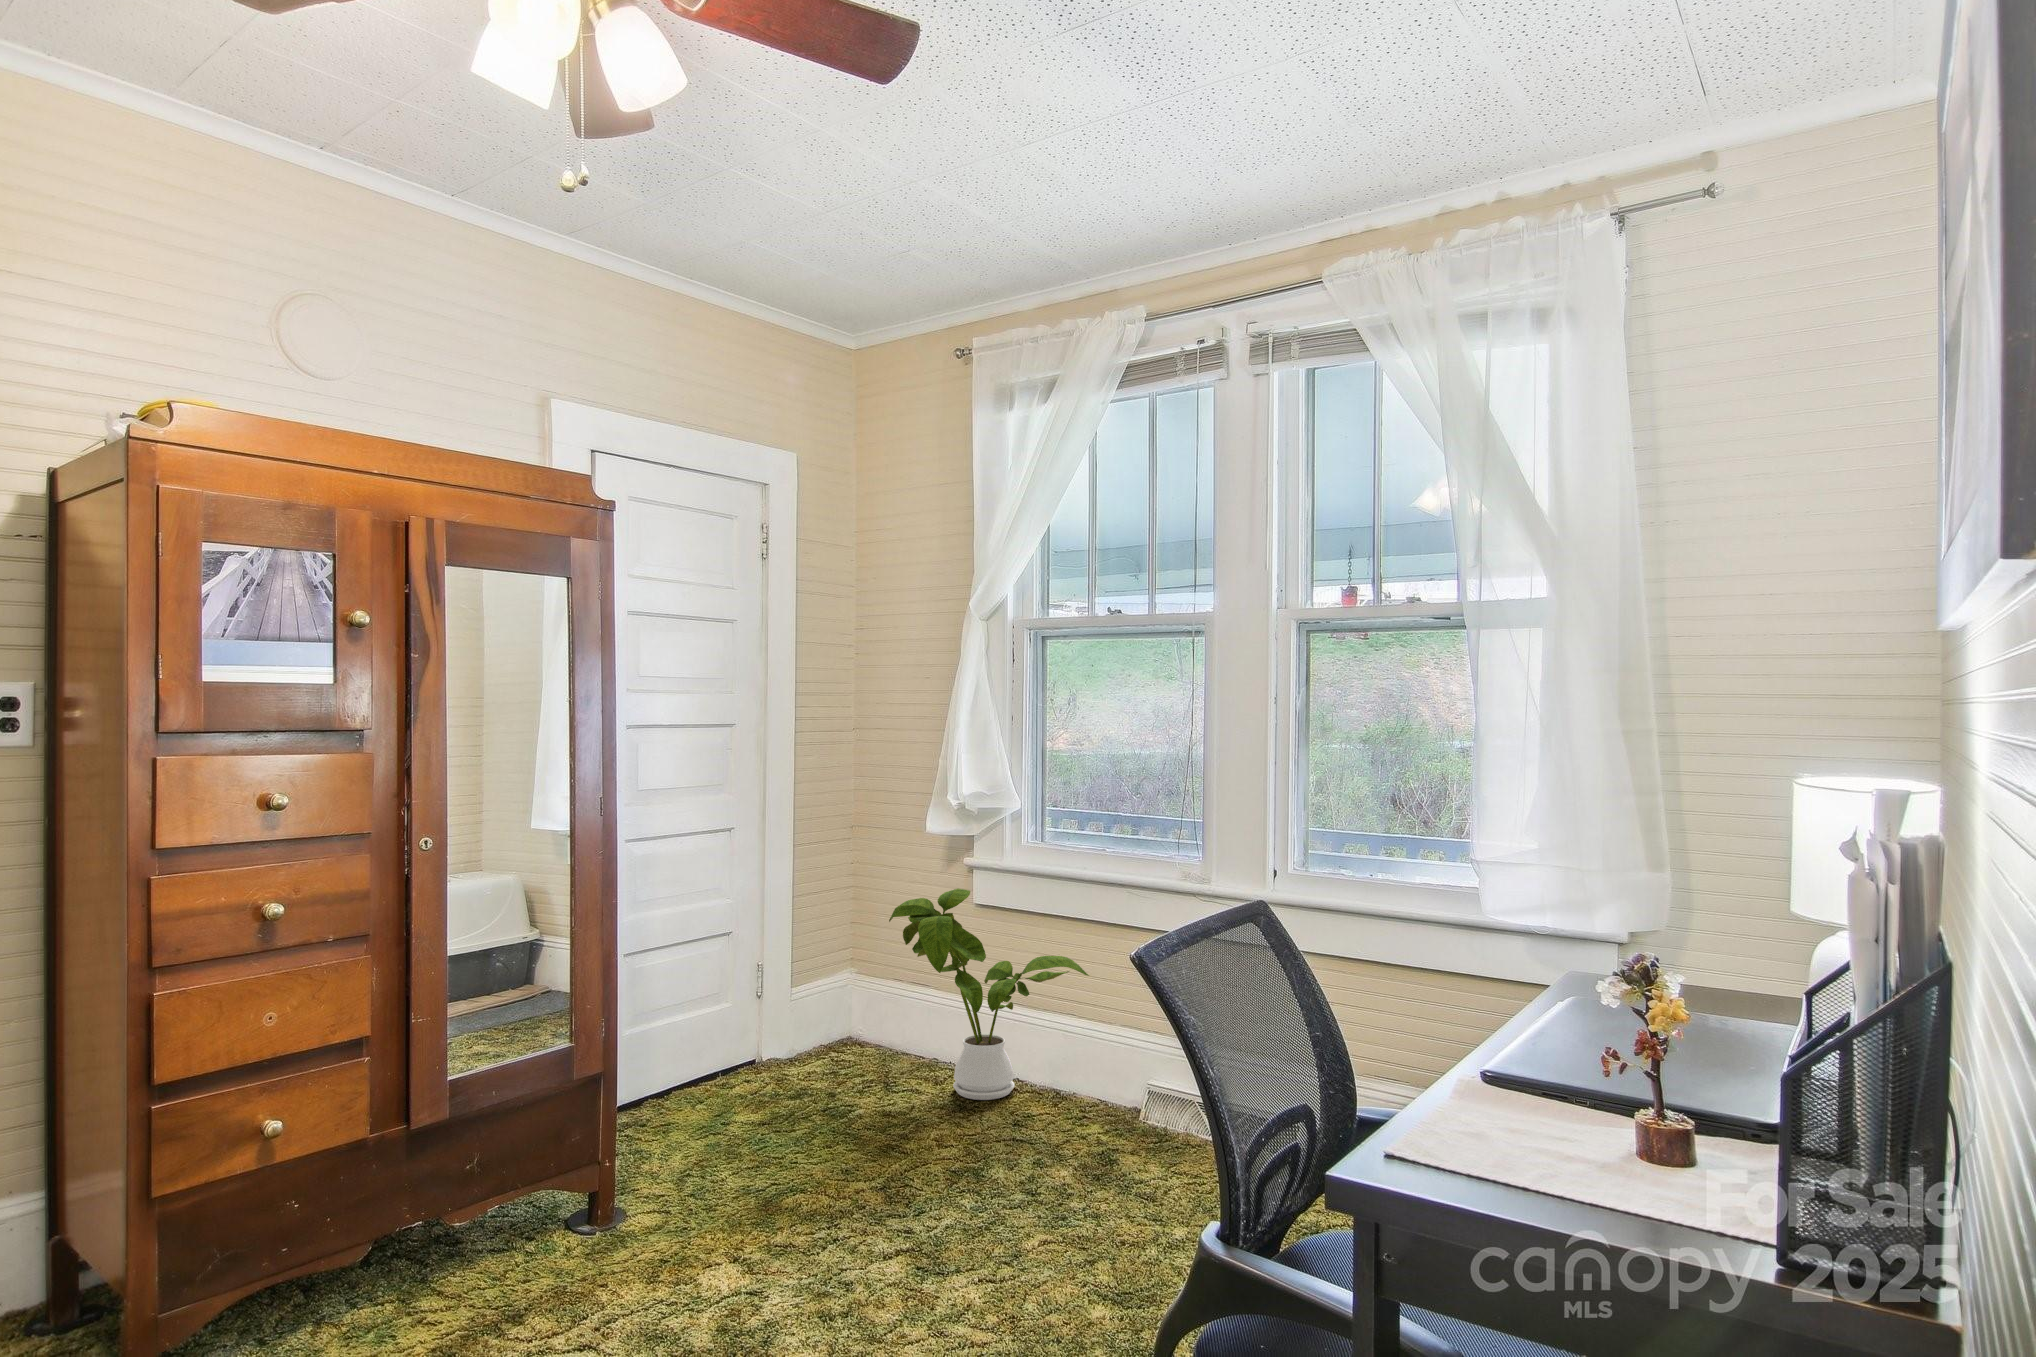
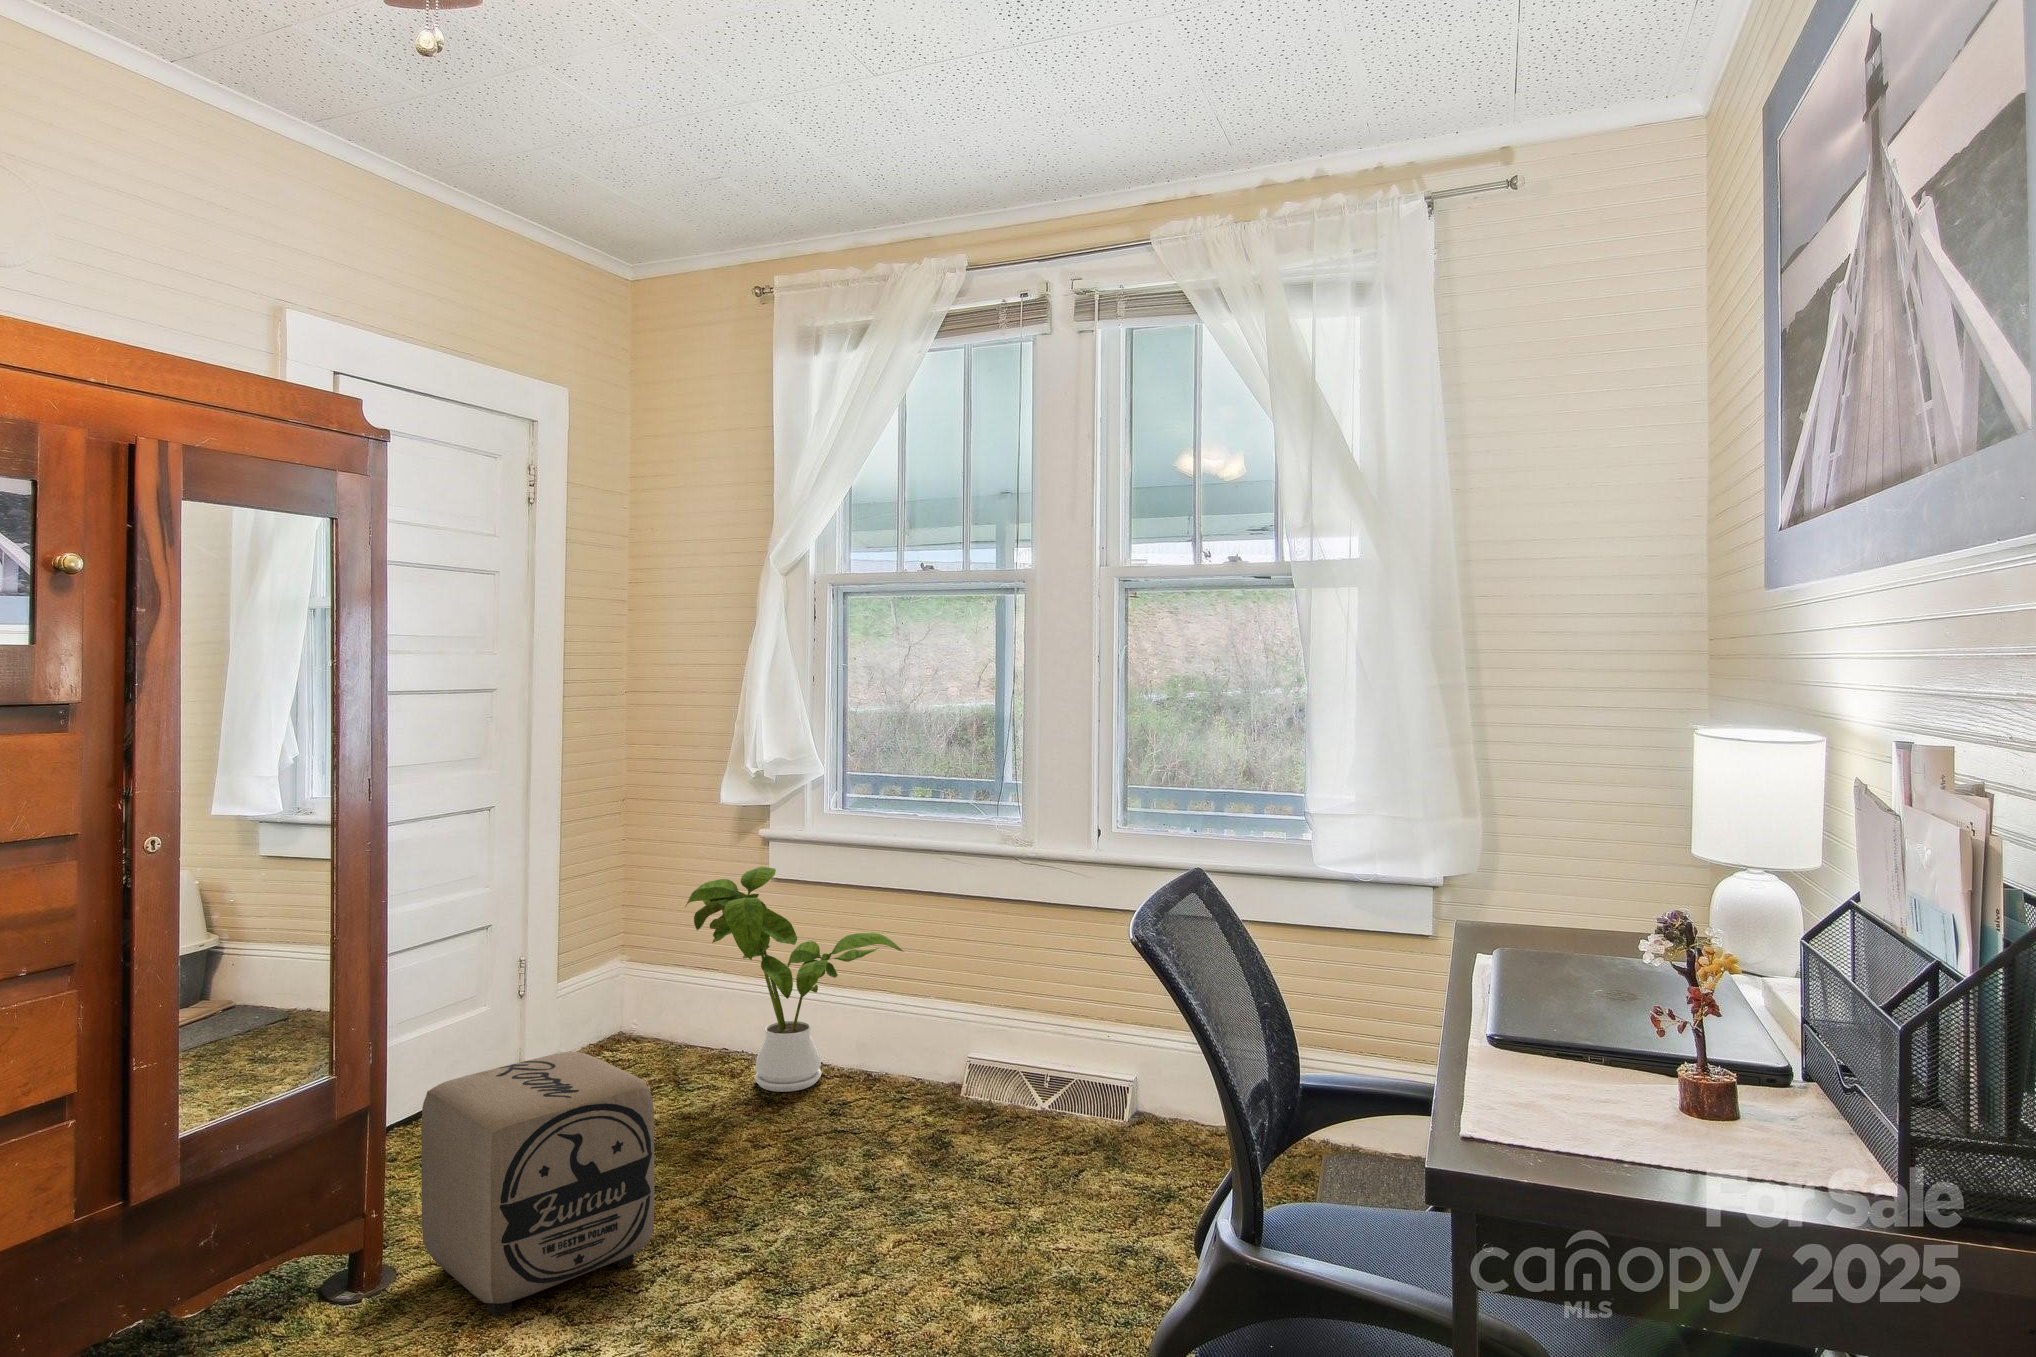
ottoman: none [645,1040,830,1259] -> present [421,1051,654,1316]

